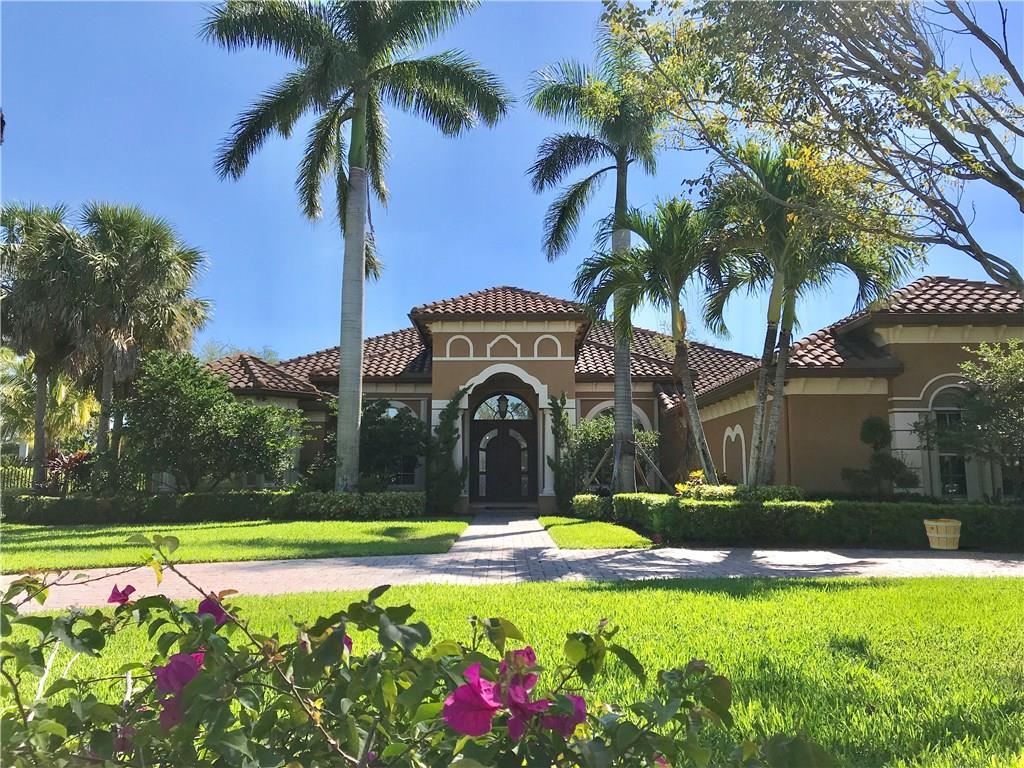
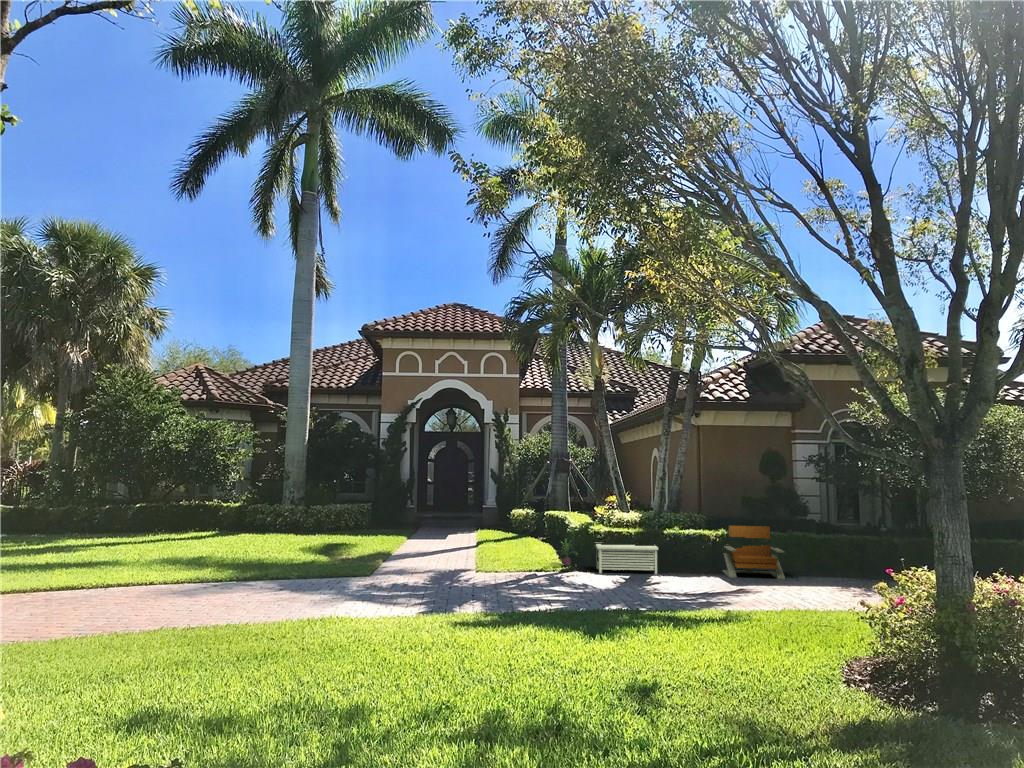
lounge chair: none [831,494,911,552] -> present [723,526,785,580]
storage bench: none [688,516,763,549] -> present [596,544,658,574]
wooden bucket: present [924,519,962,549] -> none [802,548,834,577]

